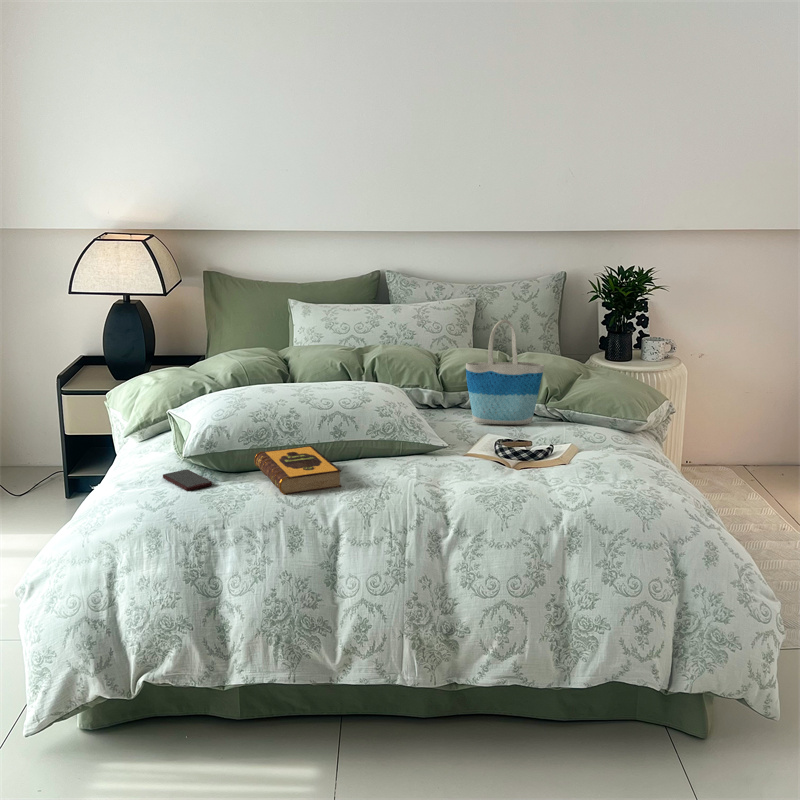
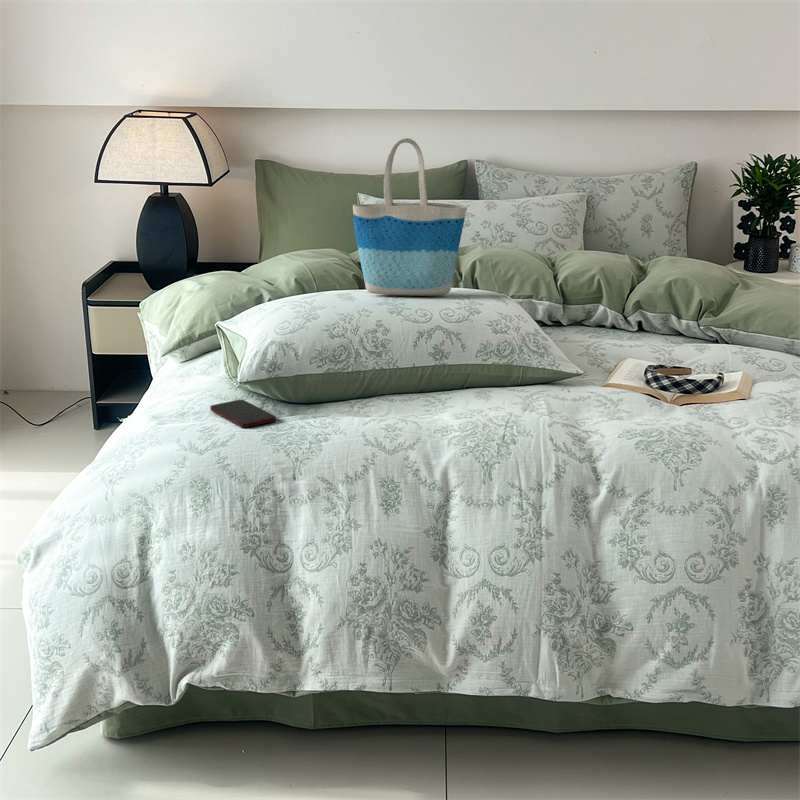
tote bag: present [466,320,545,425] -> present [353,138,466,296]
hardback book: present [254,446,341,495] -> none [330,370,449,436]

